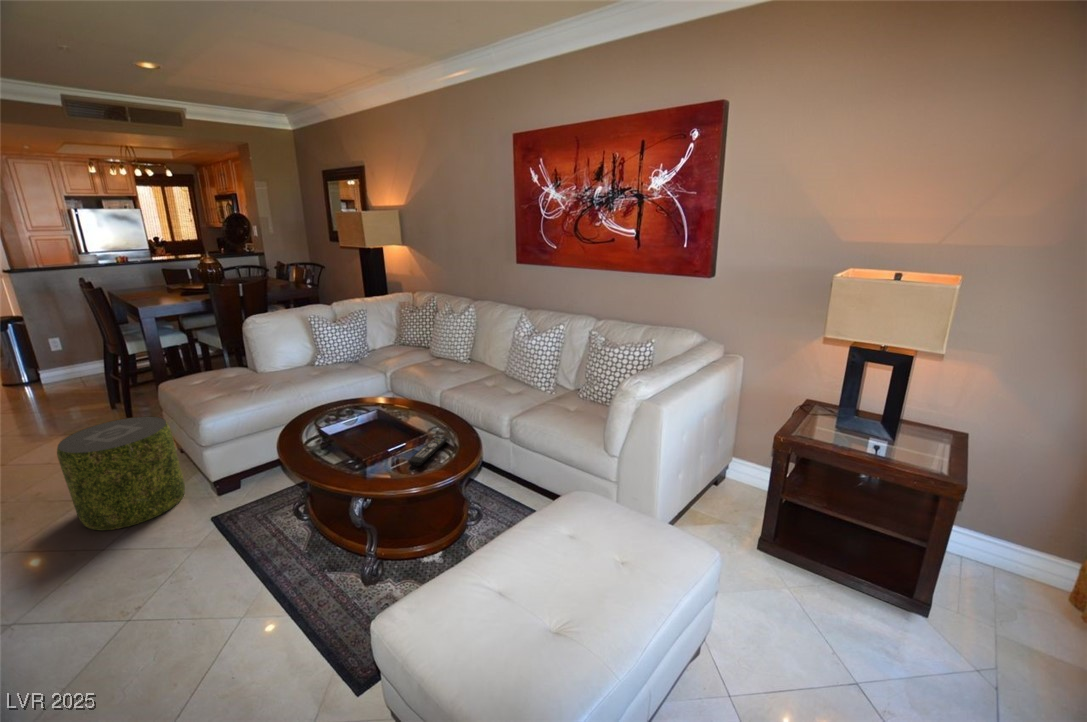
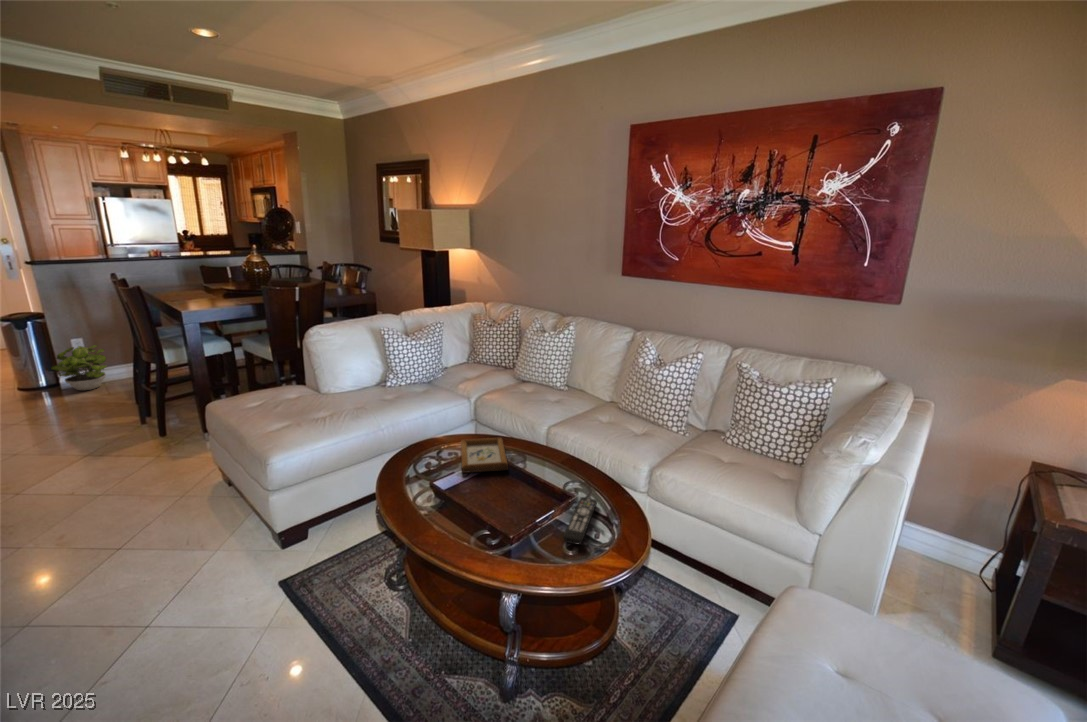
potted plant: none [30,344,82,385] -> present [51,345,107,390]
picture frame: none [350,399,394,424] -> present [461,438,508,473]
pouf: present [57,416,185,530] -> none [94,448,241,595]

